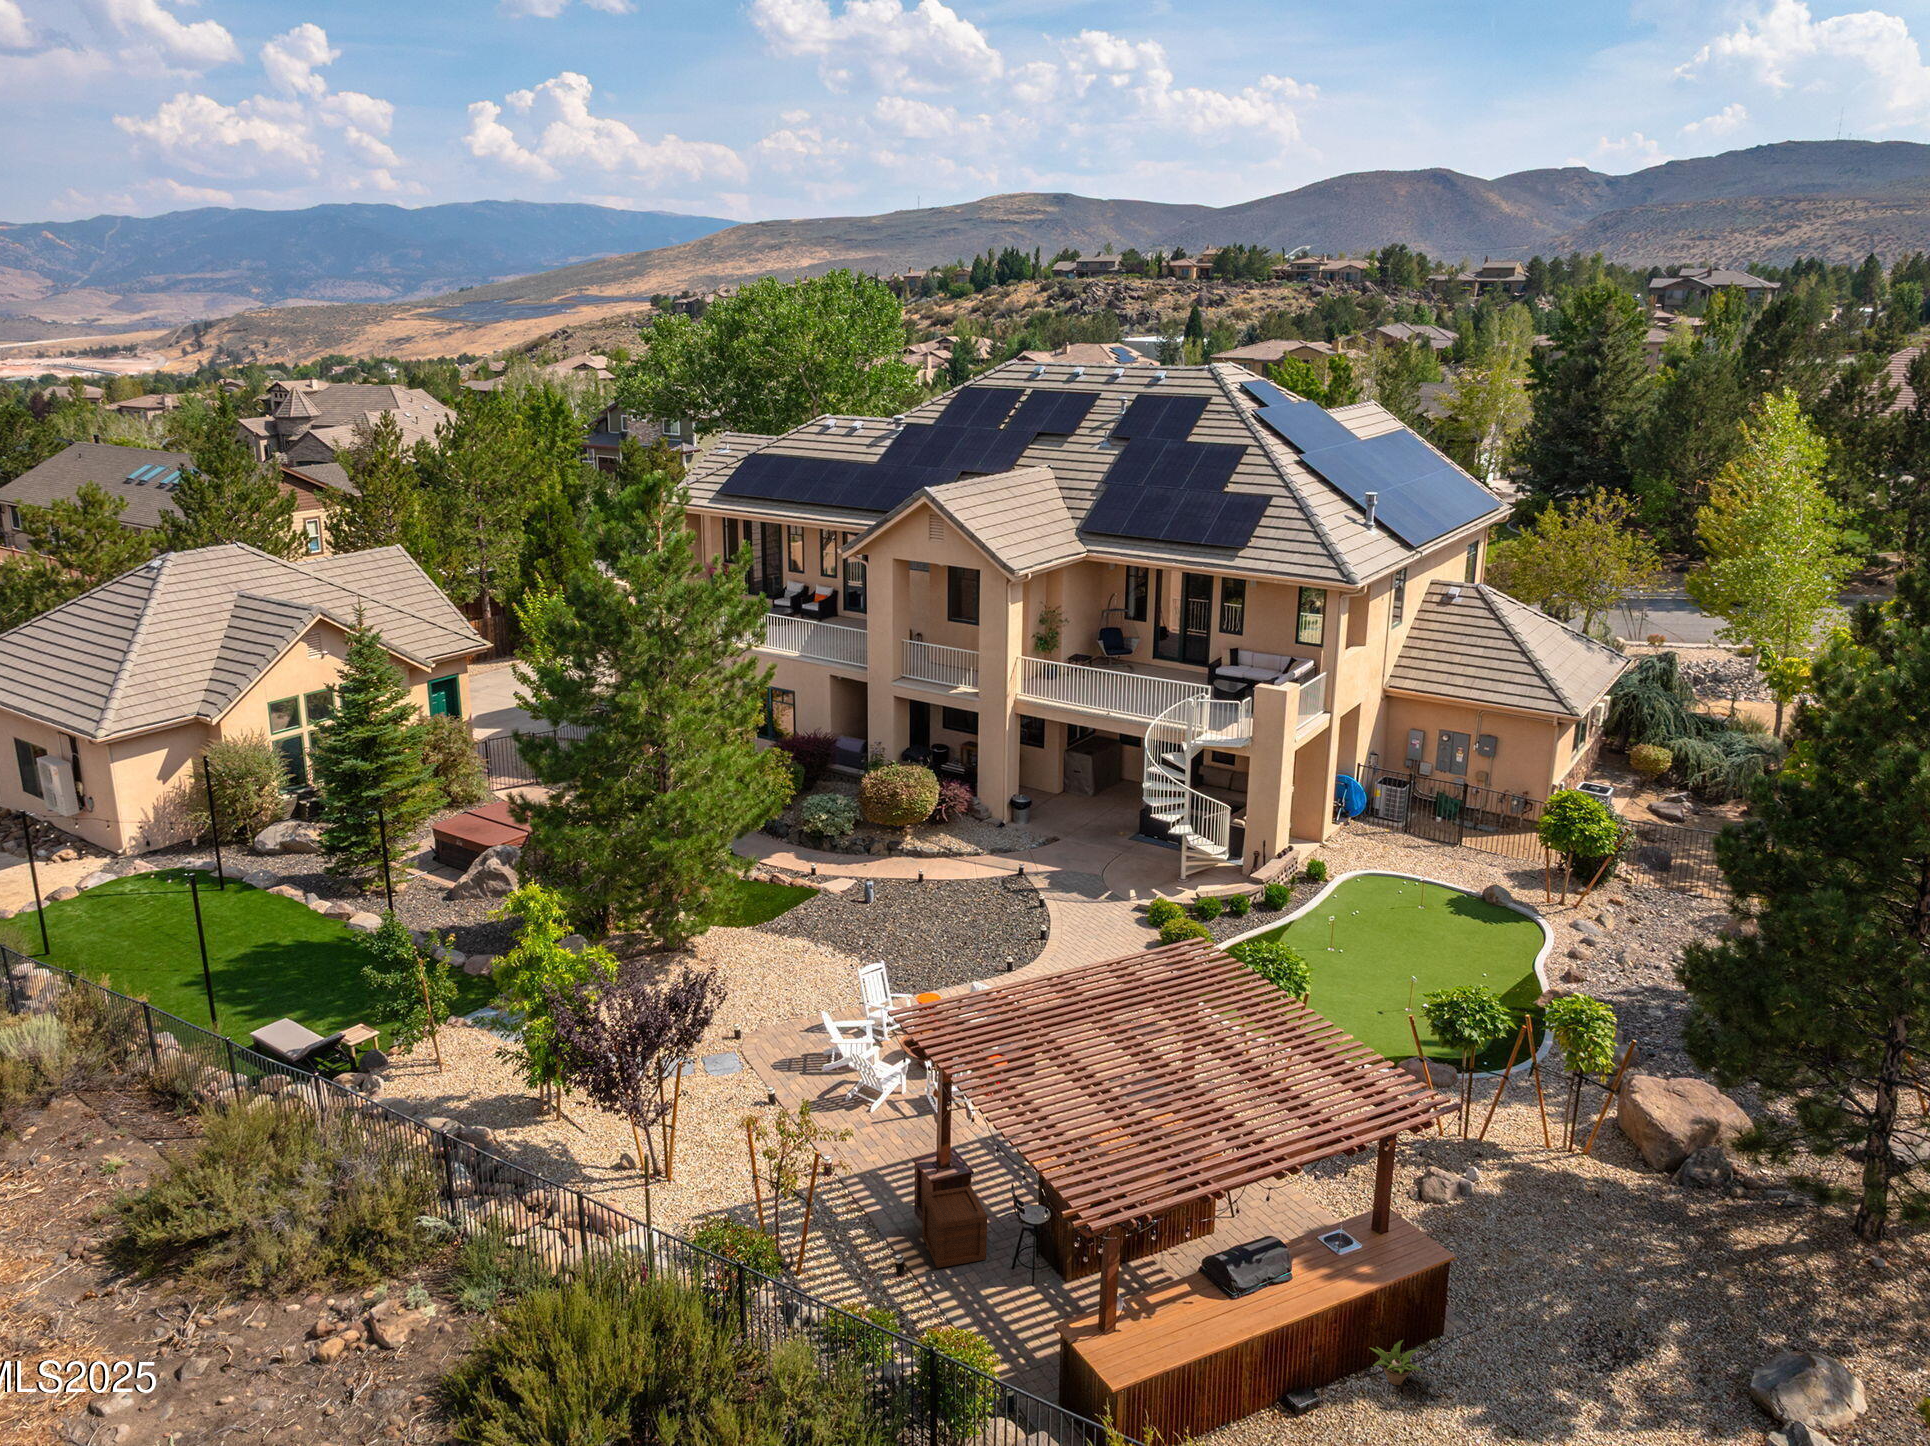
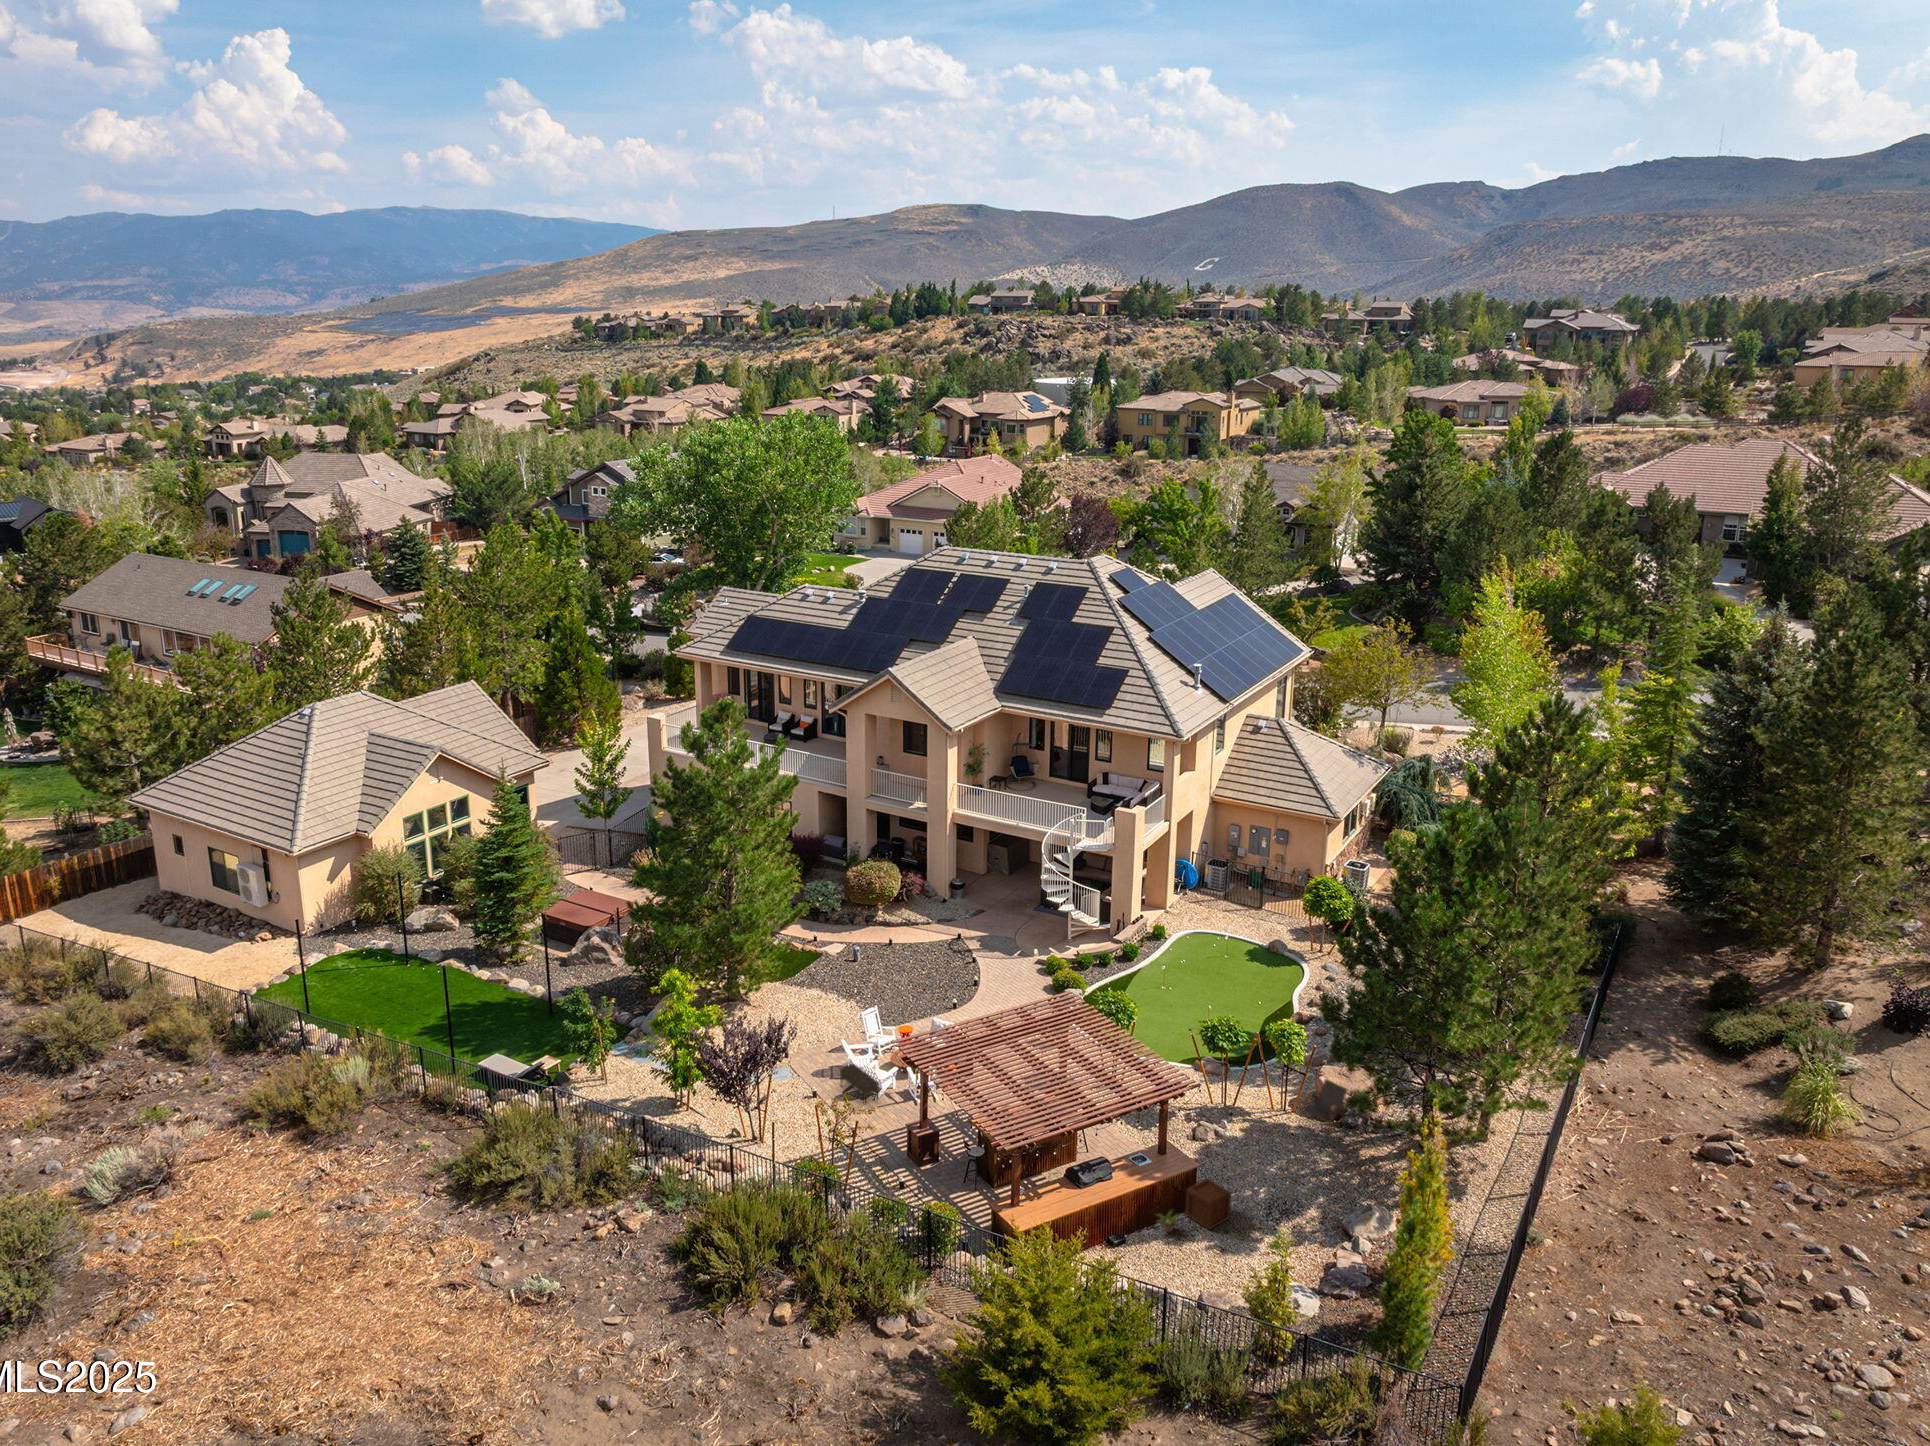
bench: none [818,1051,879,1119] -> present [840,1064,879,1104]
lounge chair: none [1602,1101,1685,1196] -> present [1303,1079,1347,1131]
wooden crate: present [922,1186,987,1268] -> present [1185,1179,1231,1230]

